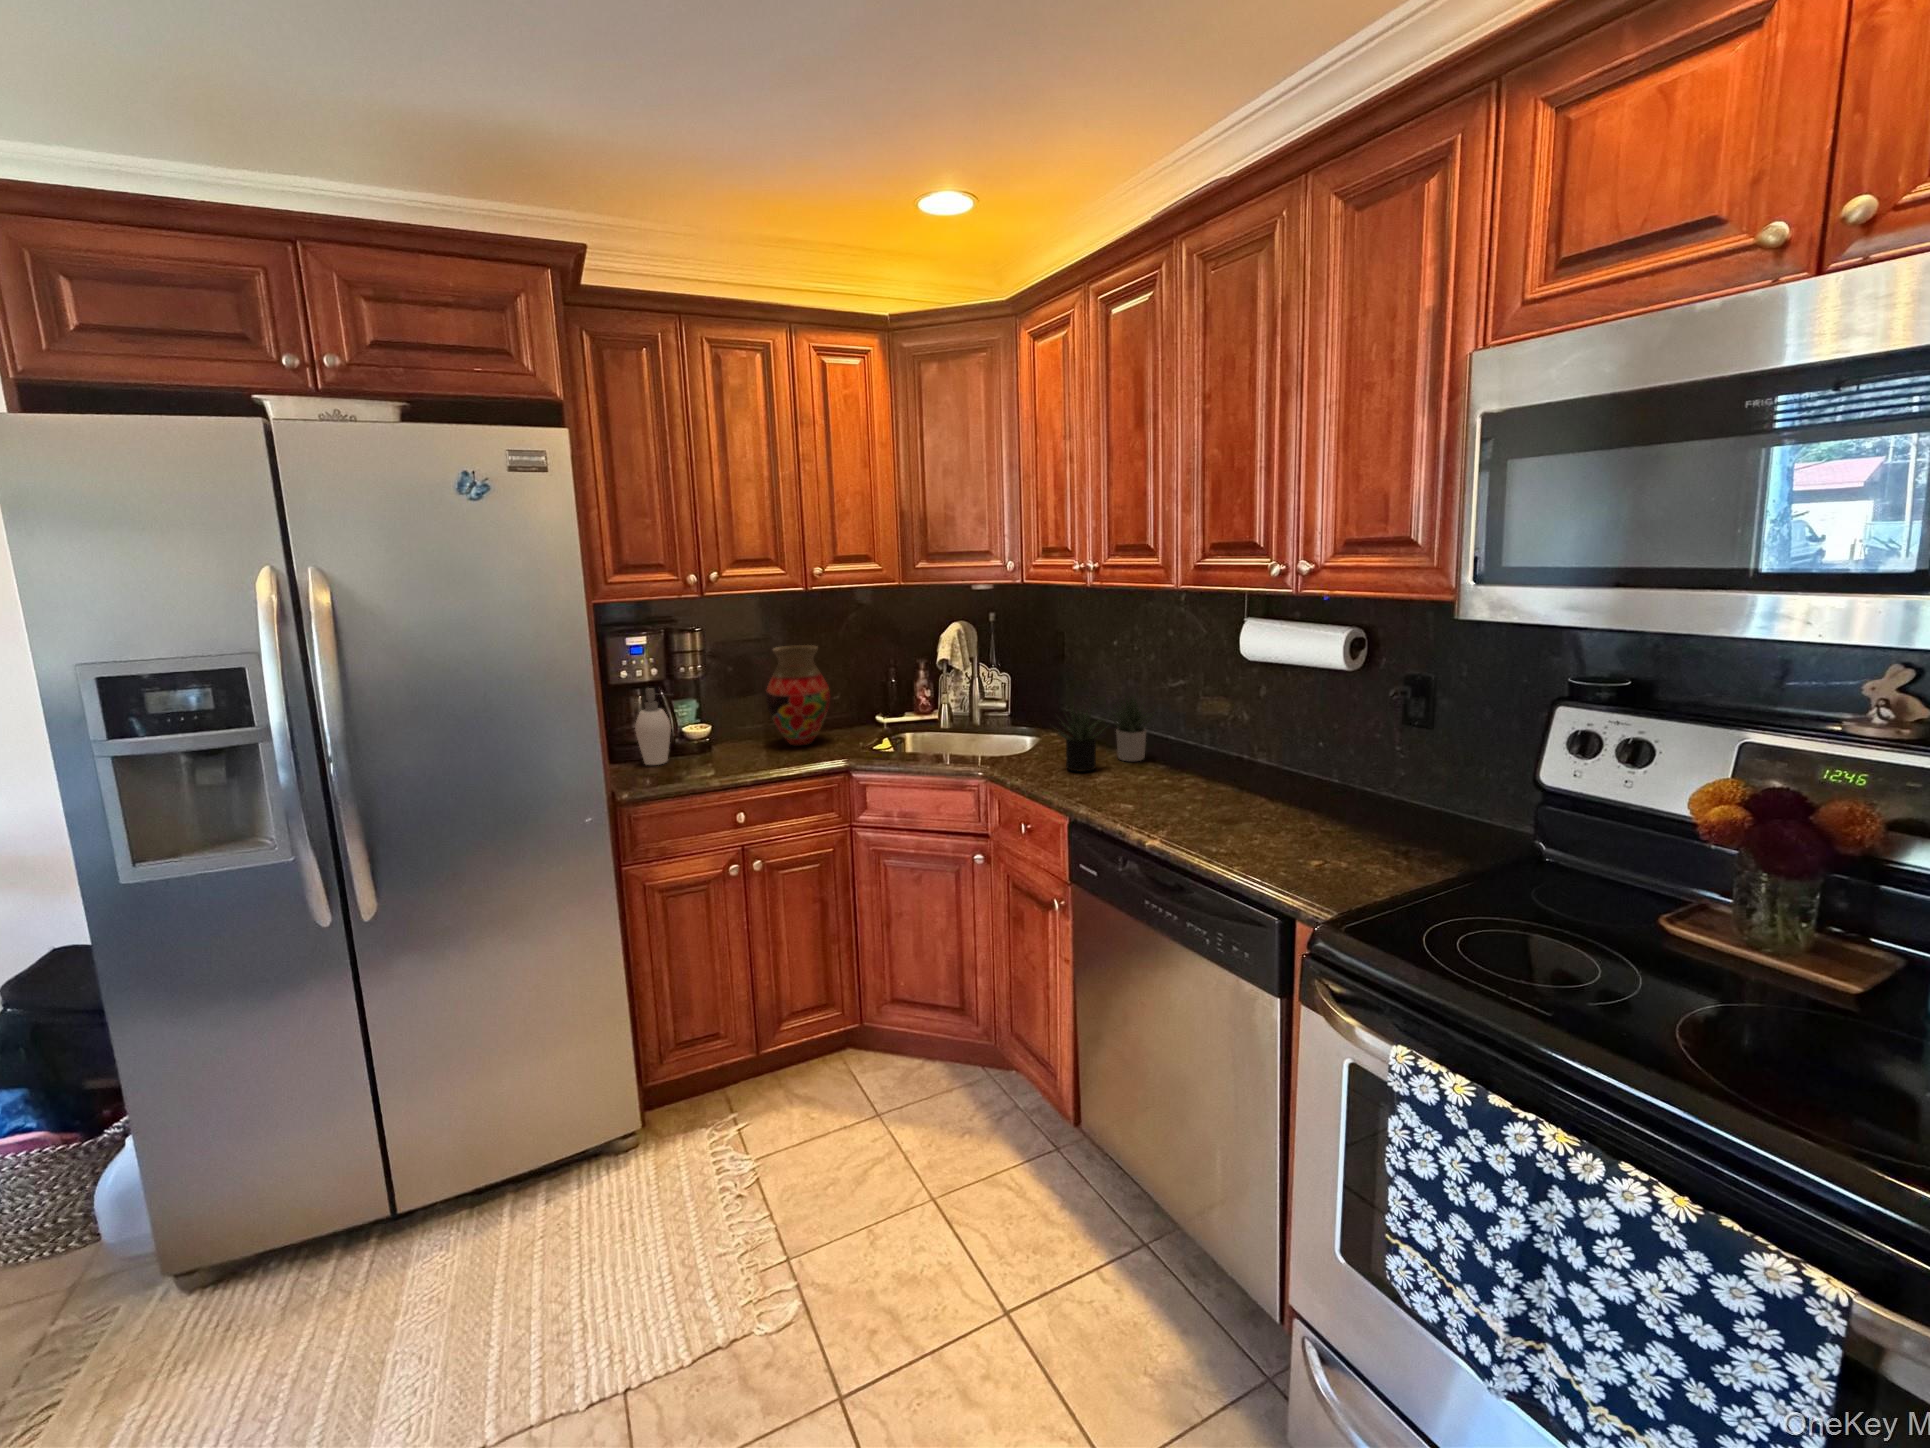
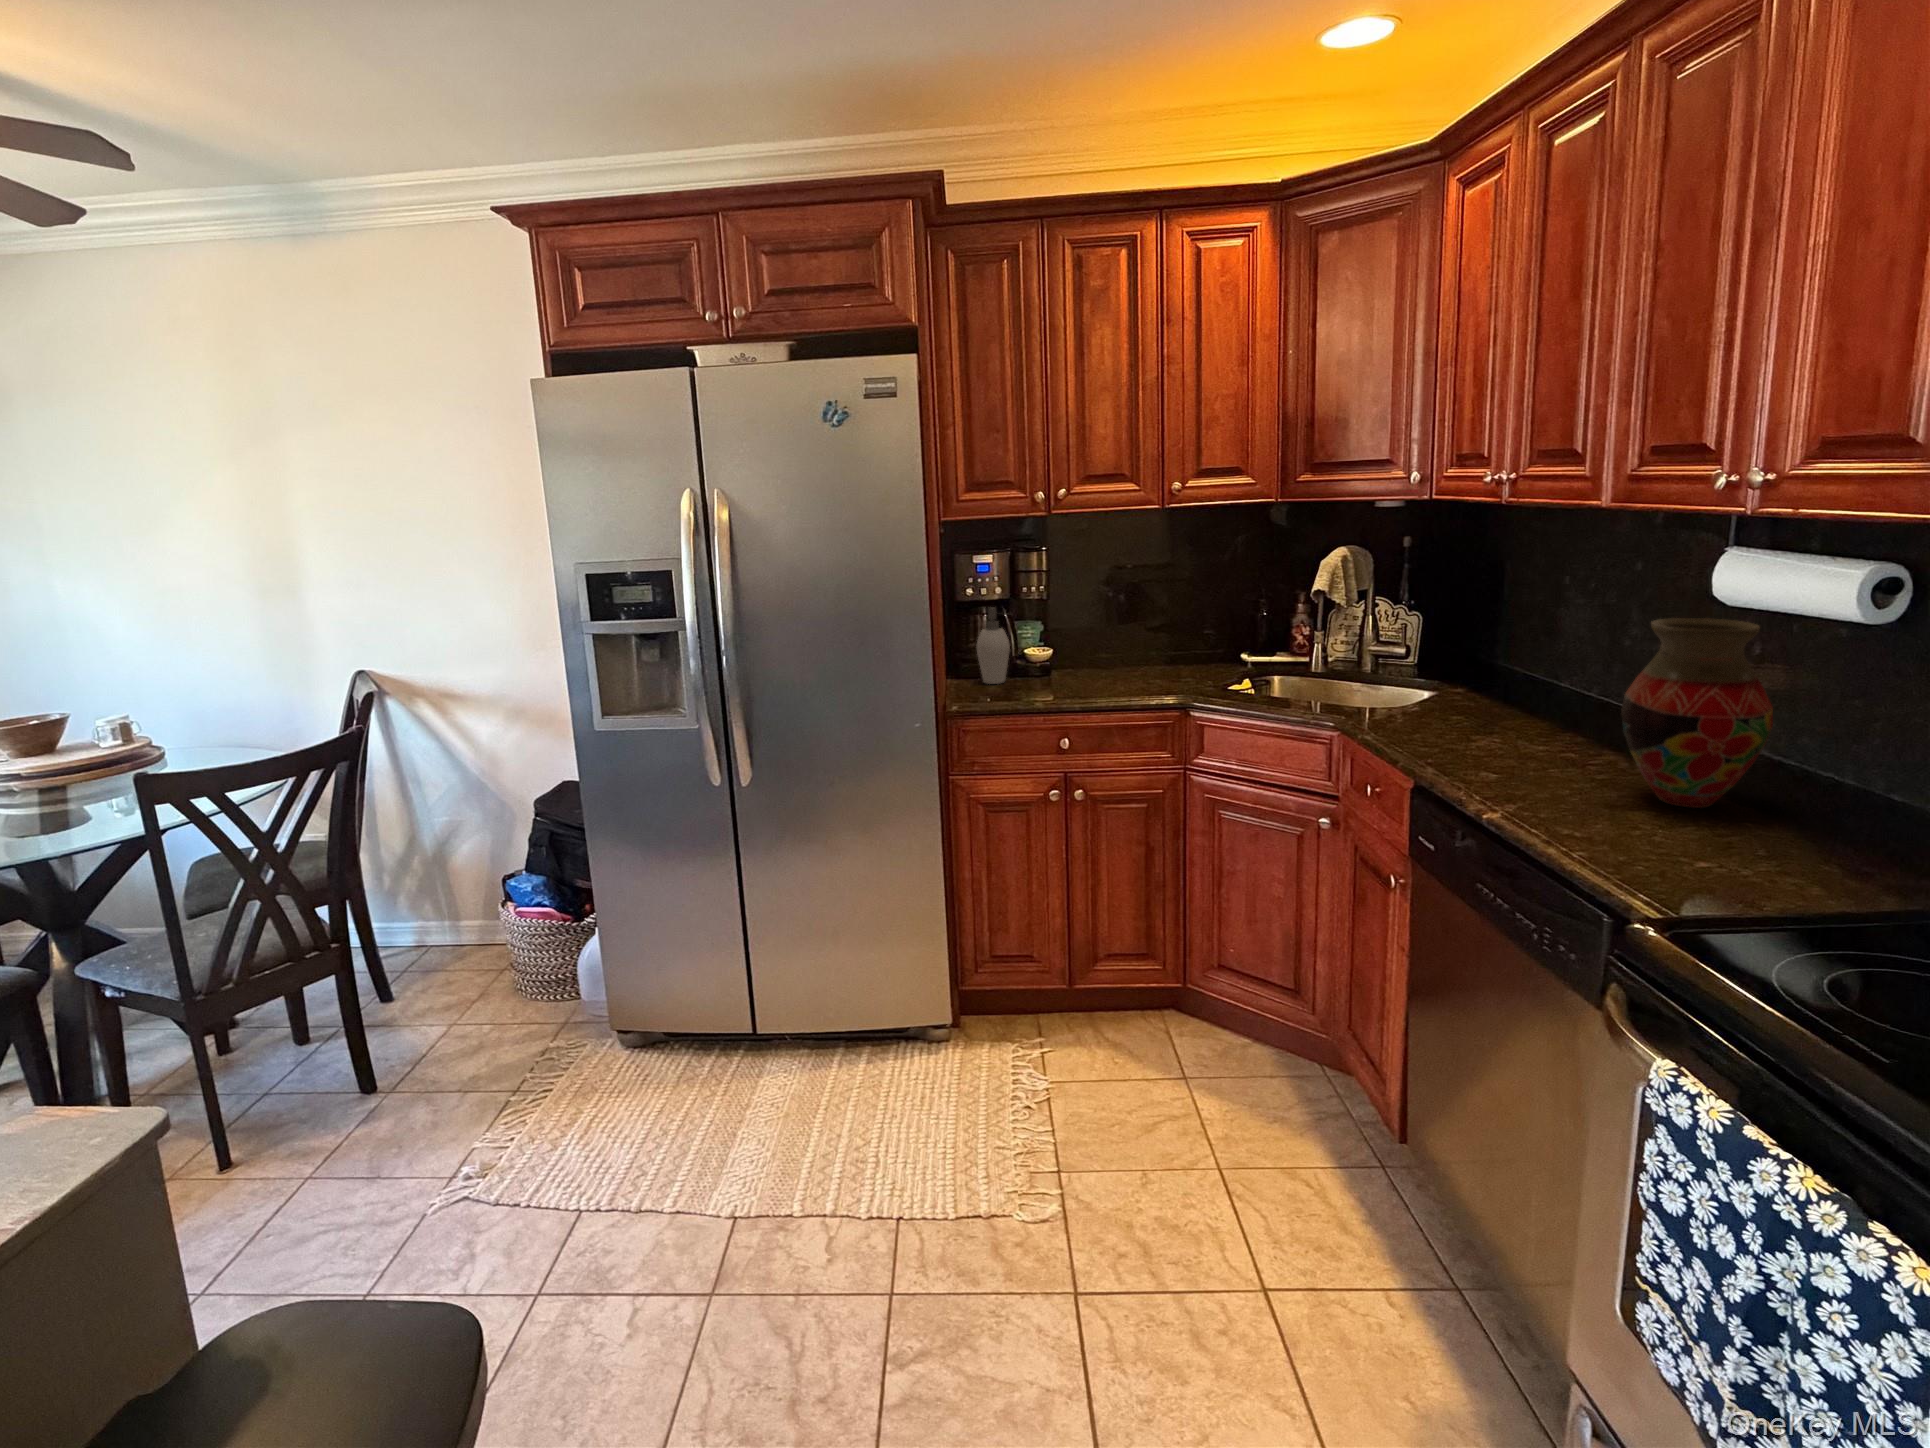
vase: present [766,645,830,745] -> present [1621,618,1773,808]
succulent plant: present [1058,697,1154,772] -> none [1424,637,1595,733]

